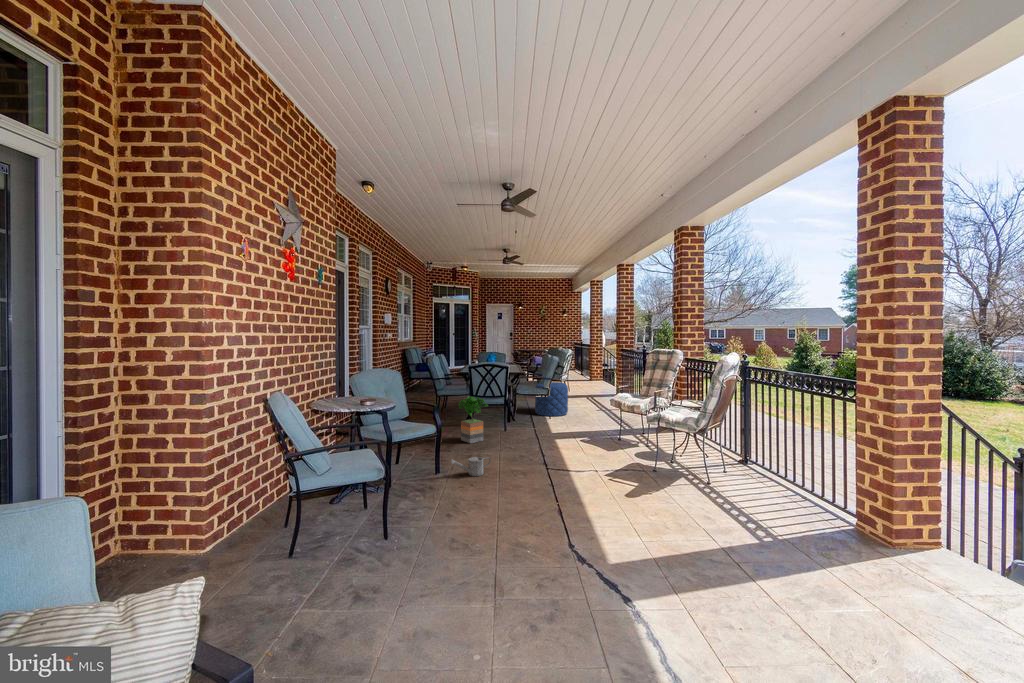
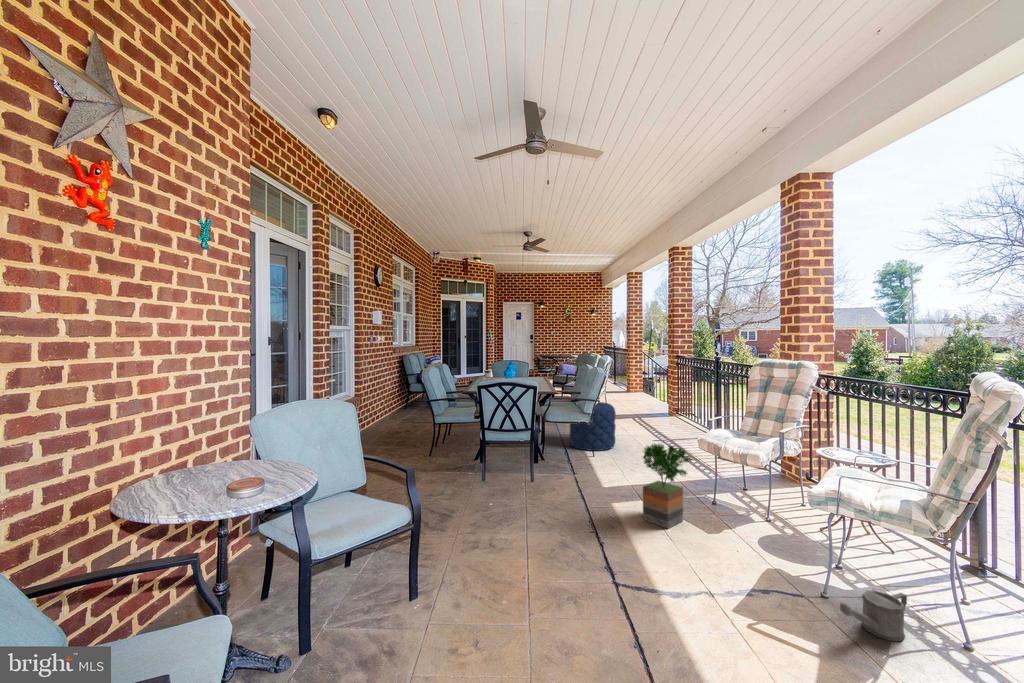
potted tree: present [459,397,488,443] -> present [643,444,692,529]
watering can: present [451,457,491,476] -> present [840,591,907,641]

